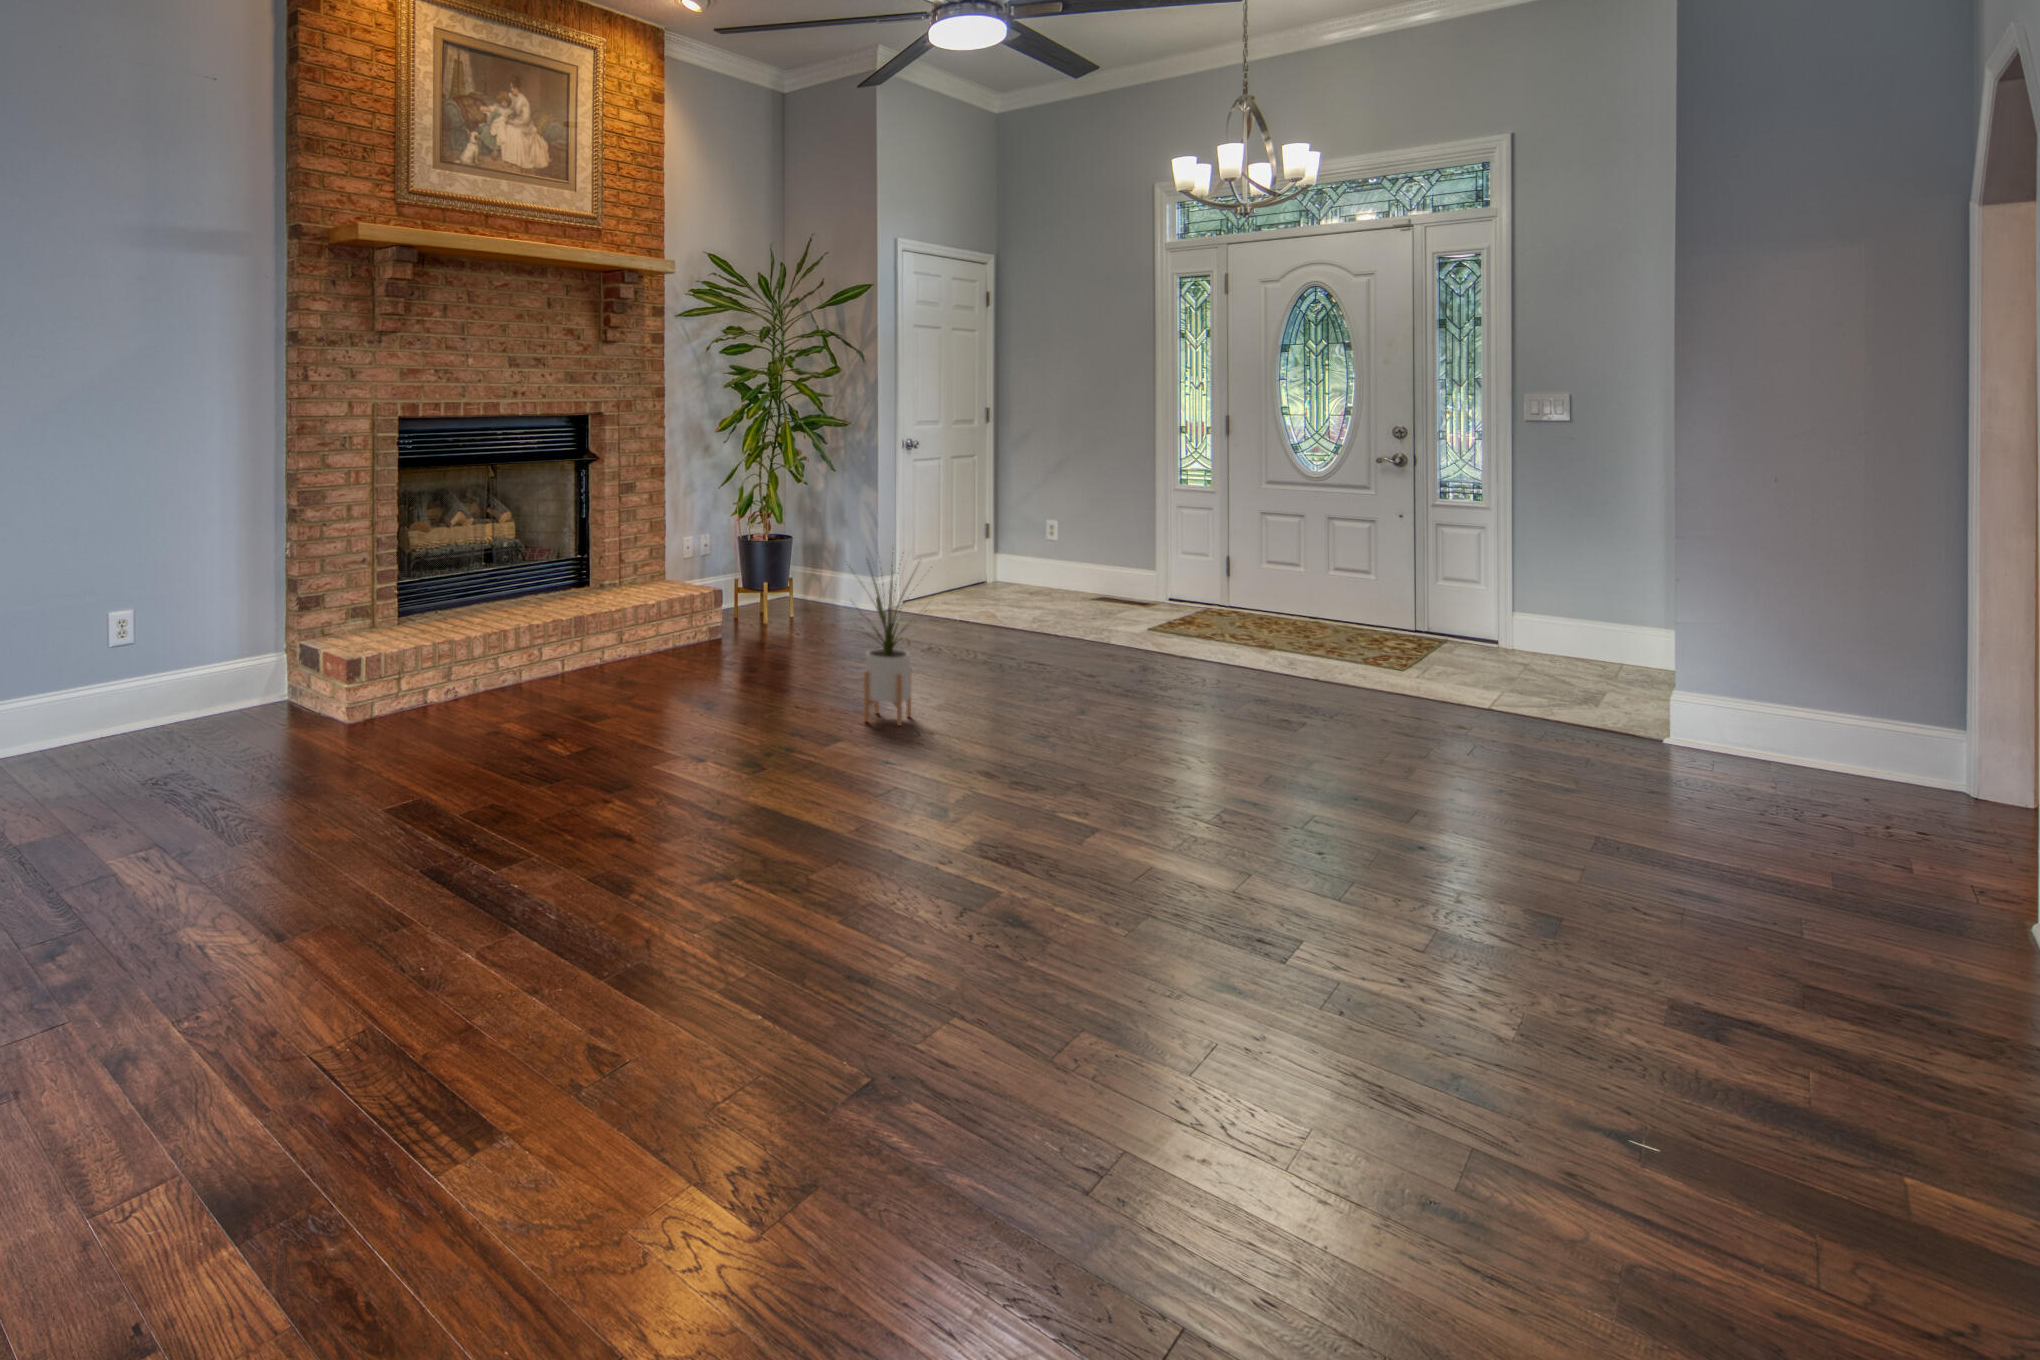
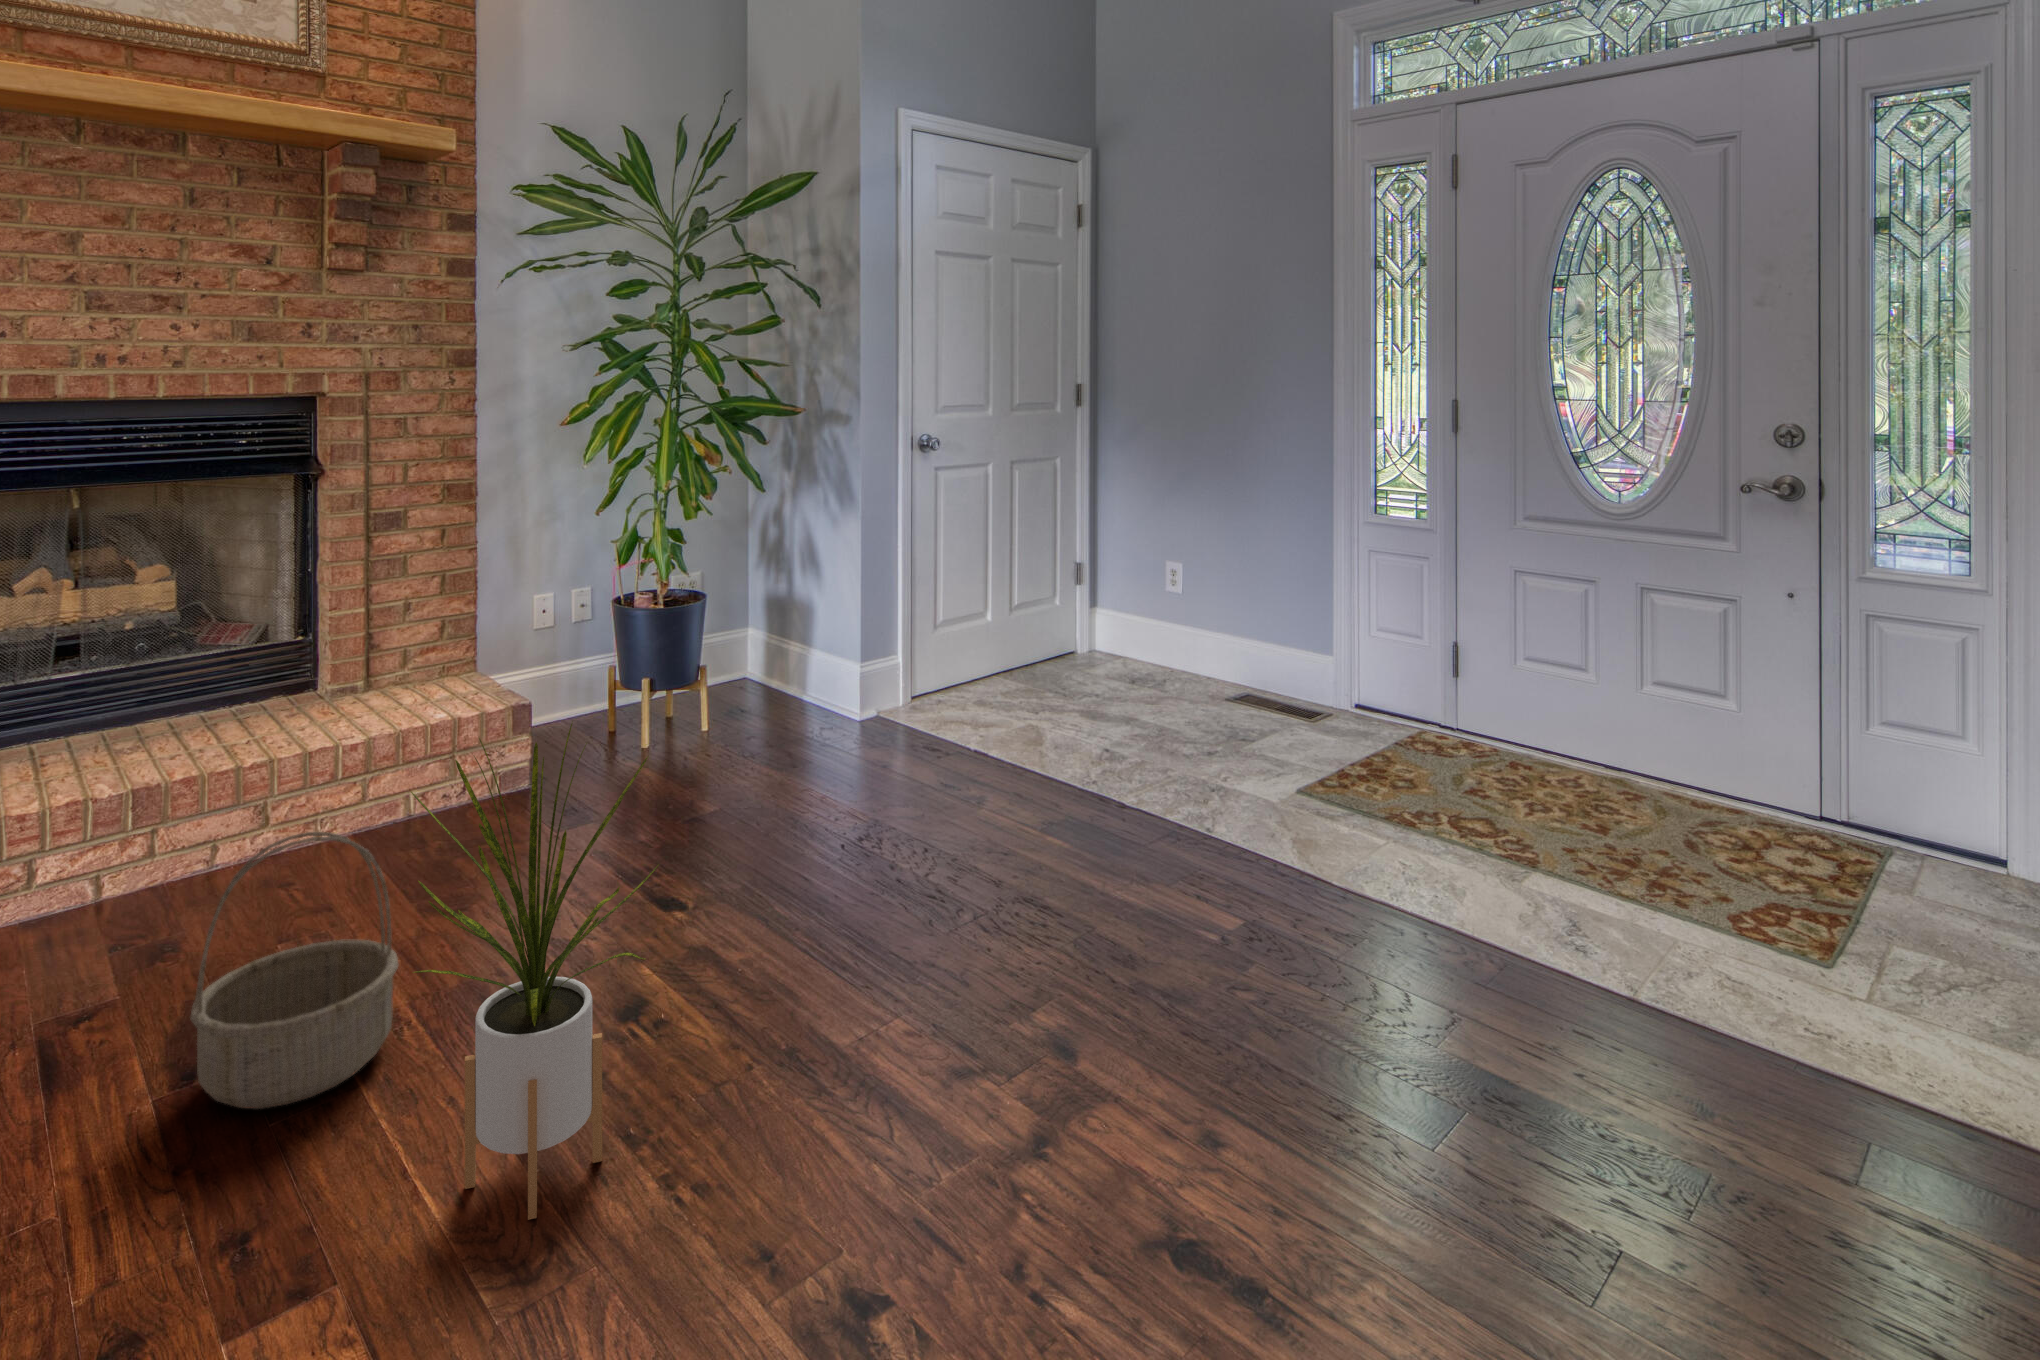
basket: none [718,602,792,711] -> present [190,832,399,1109]

